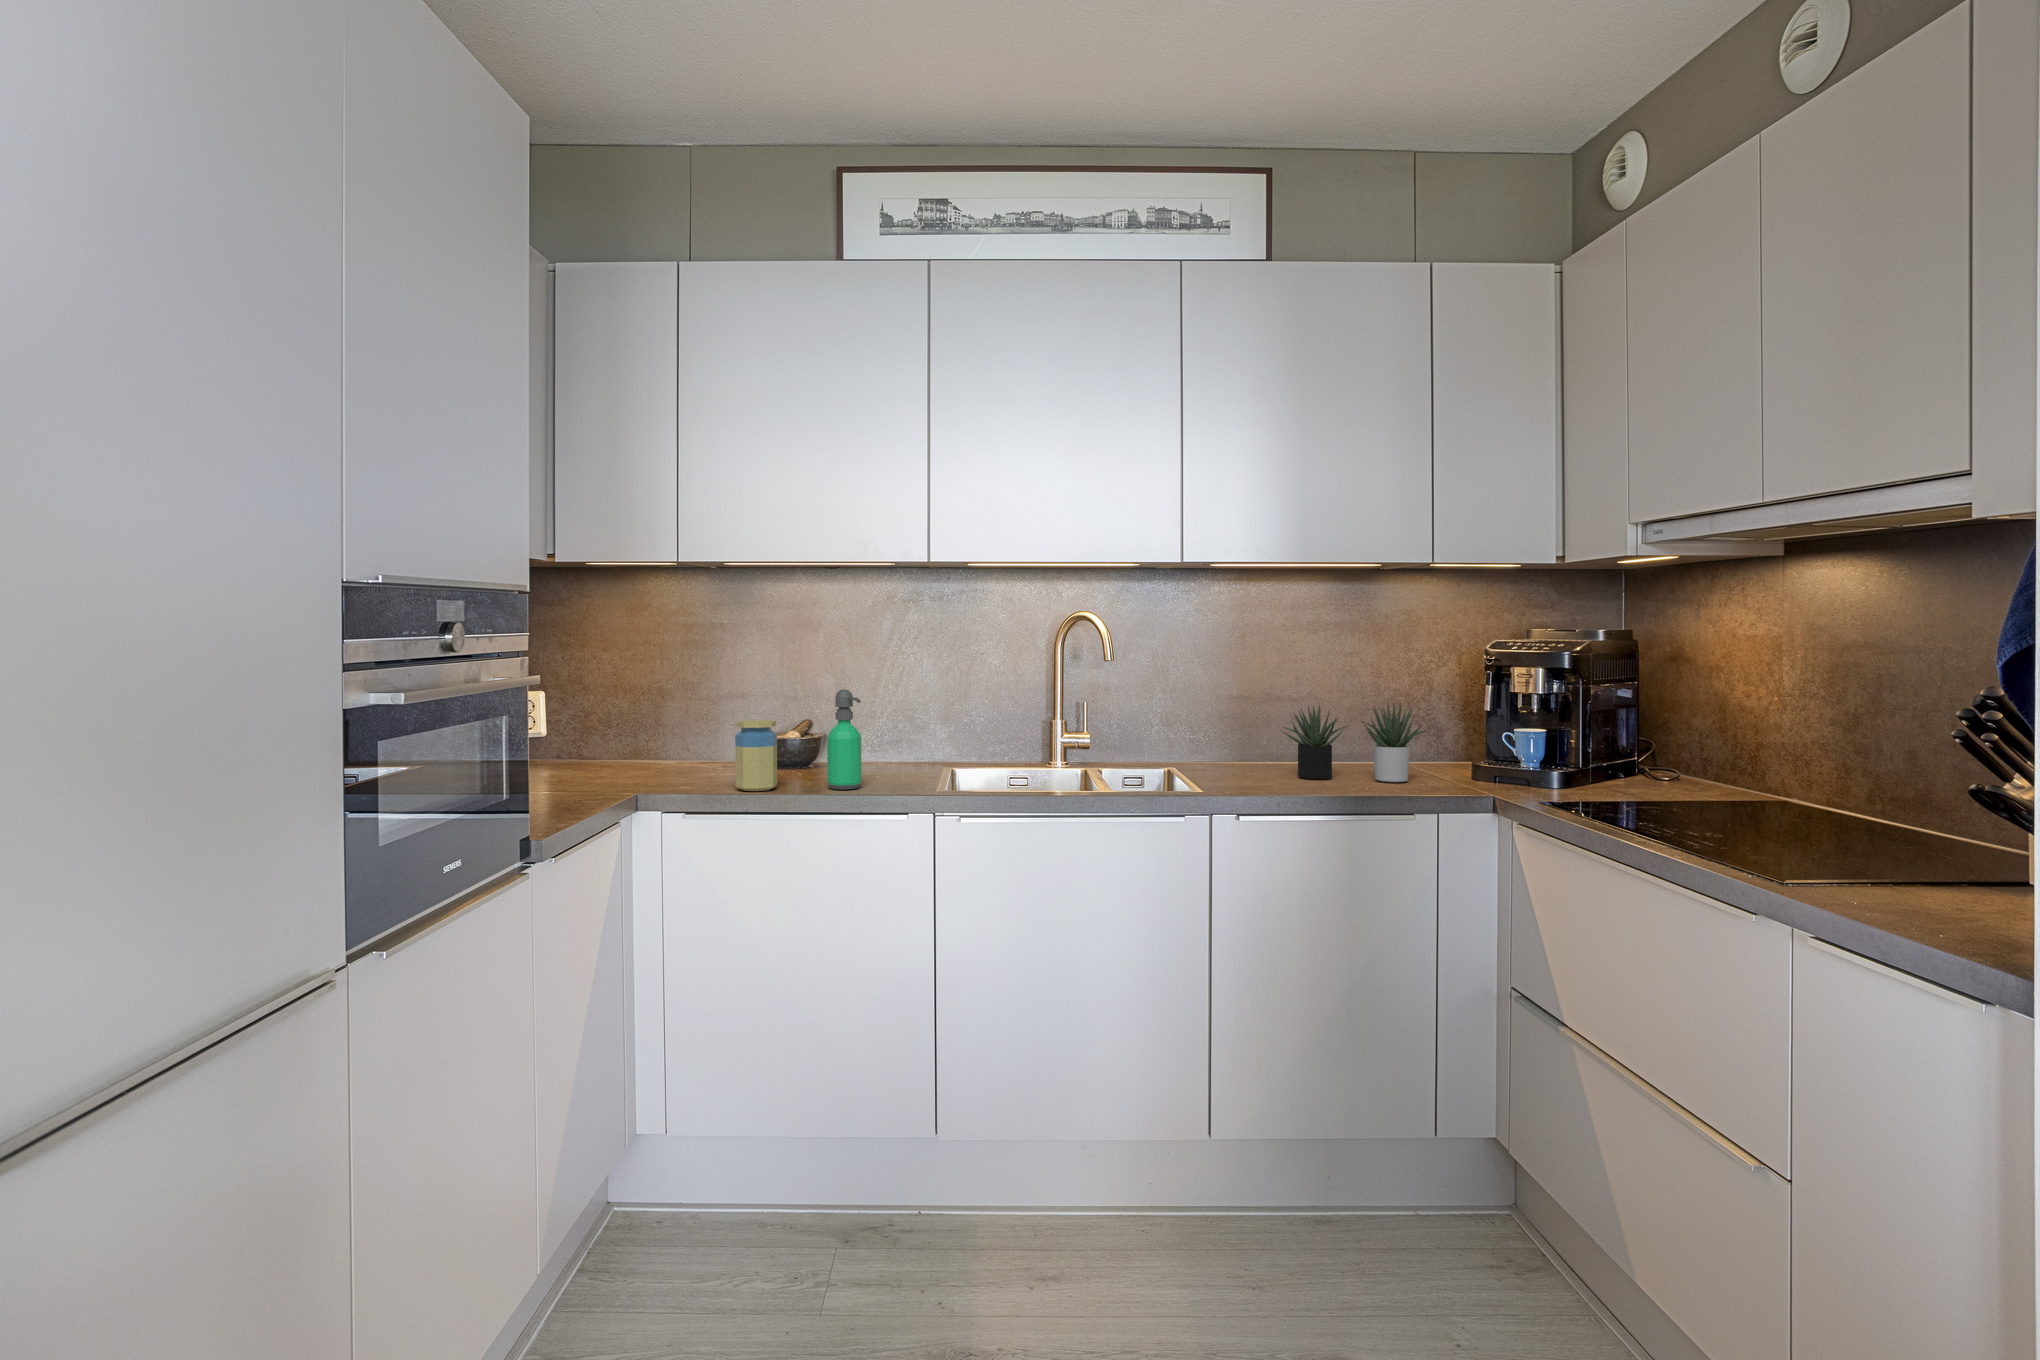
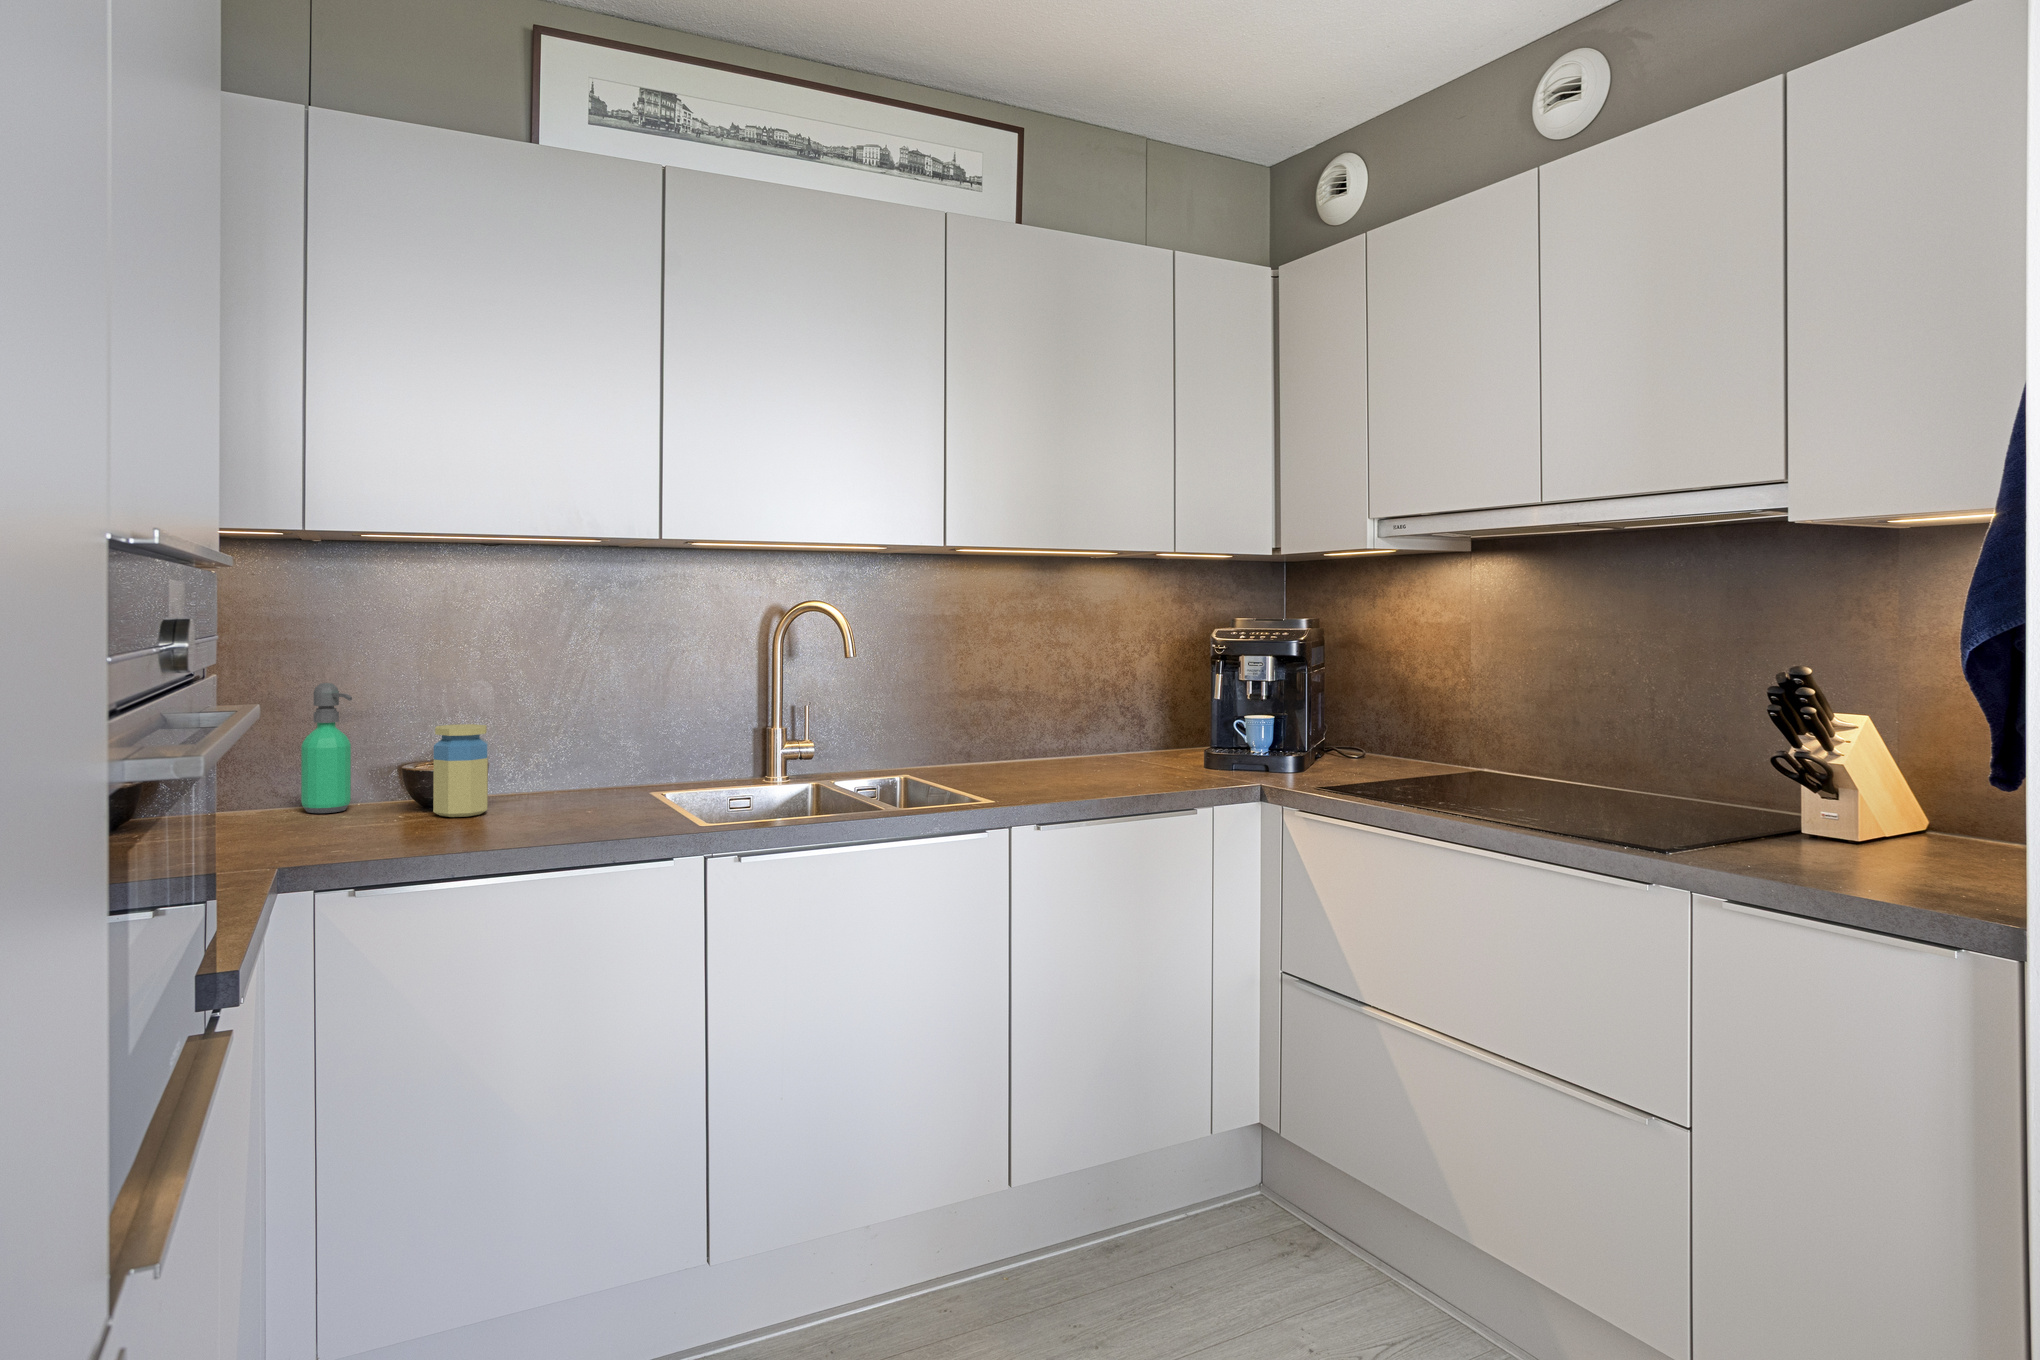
soap dispenser: present [827,689,861,790] -> present [301,683,352,813]
succulent plant: present [1282,701,1429,782] -> none [1020,687,1169,770]

